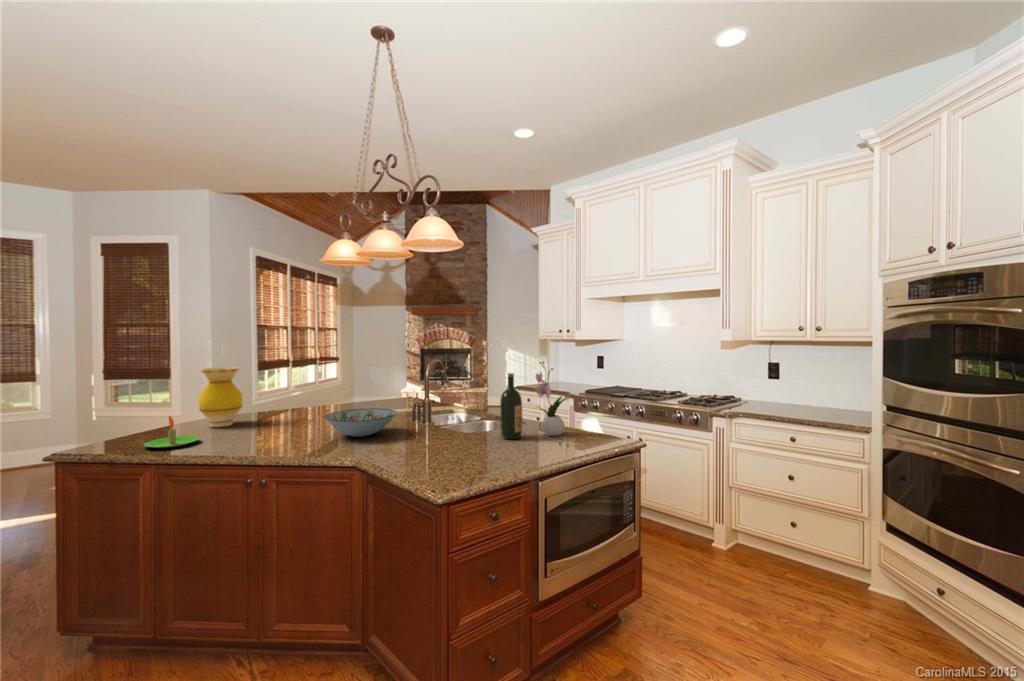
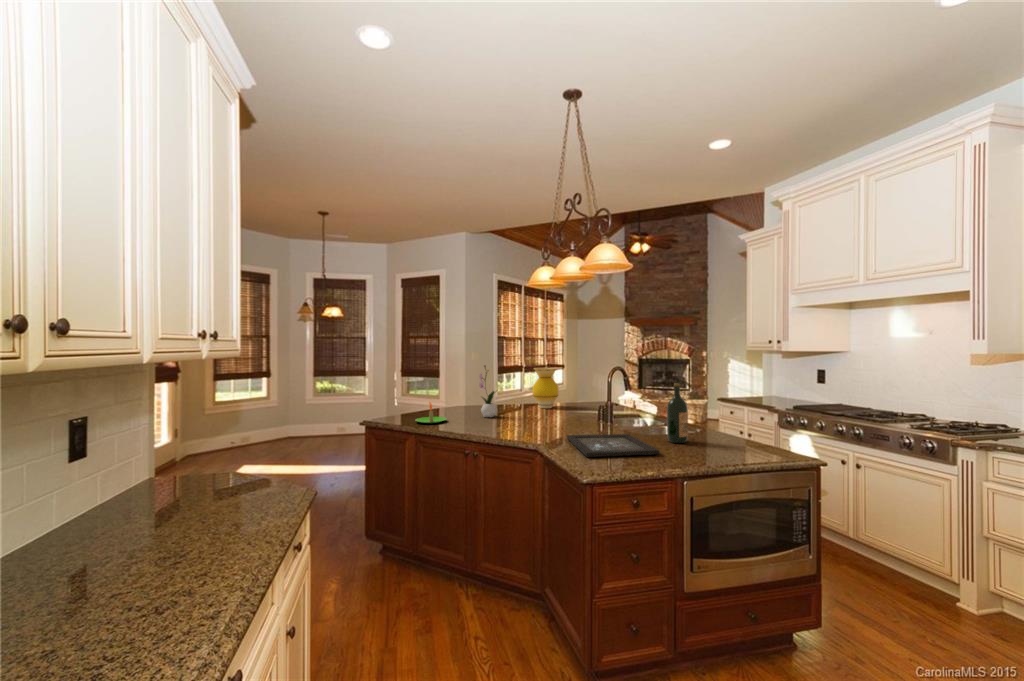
flower arrangement: present [536,362,566,436] -> present [479,365,497,417]
vase: present [199,367,242,427] -> present [533,368,558,408]
decorative bowl: present [325,409,396,437] -> none [526,407,580,429]
tray: none [386,435,504,471] -> present [566,434,659,457]

